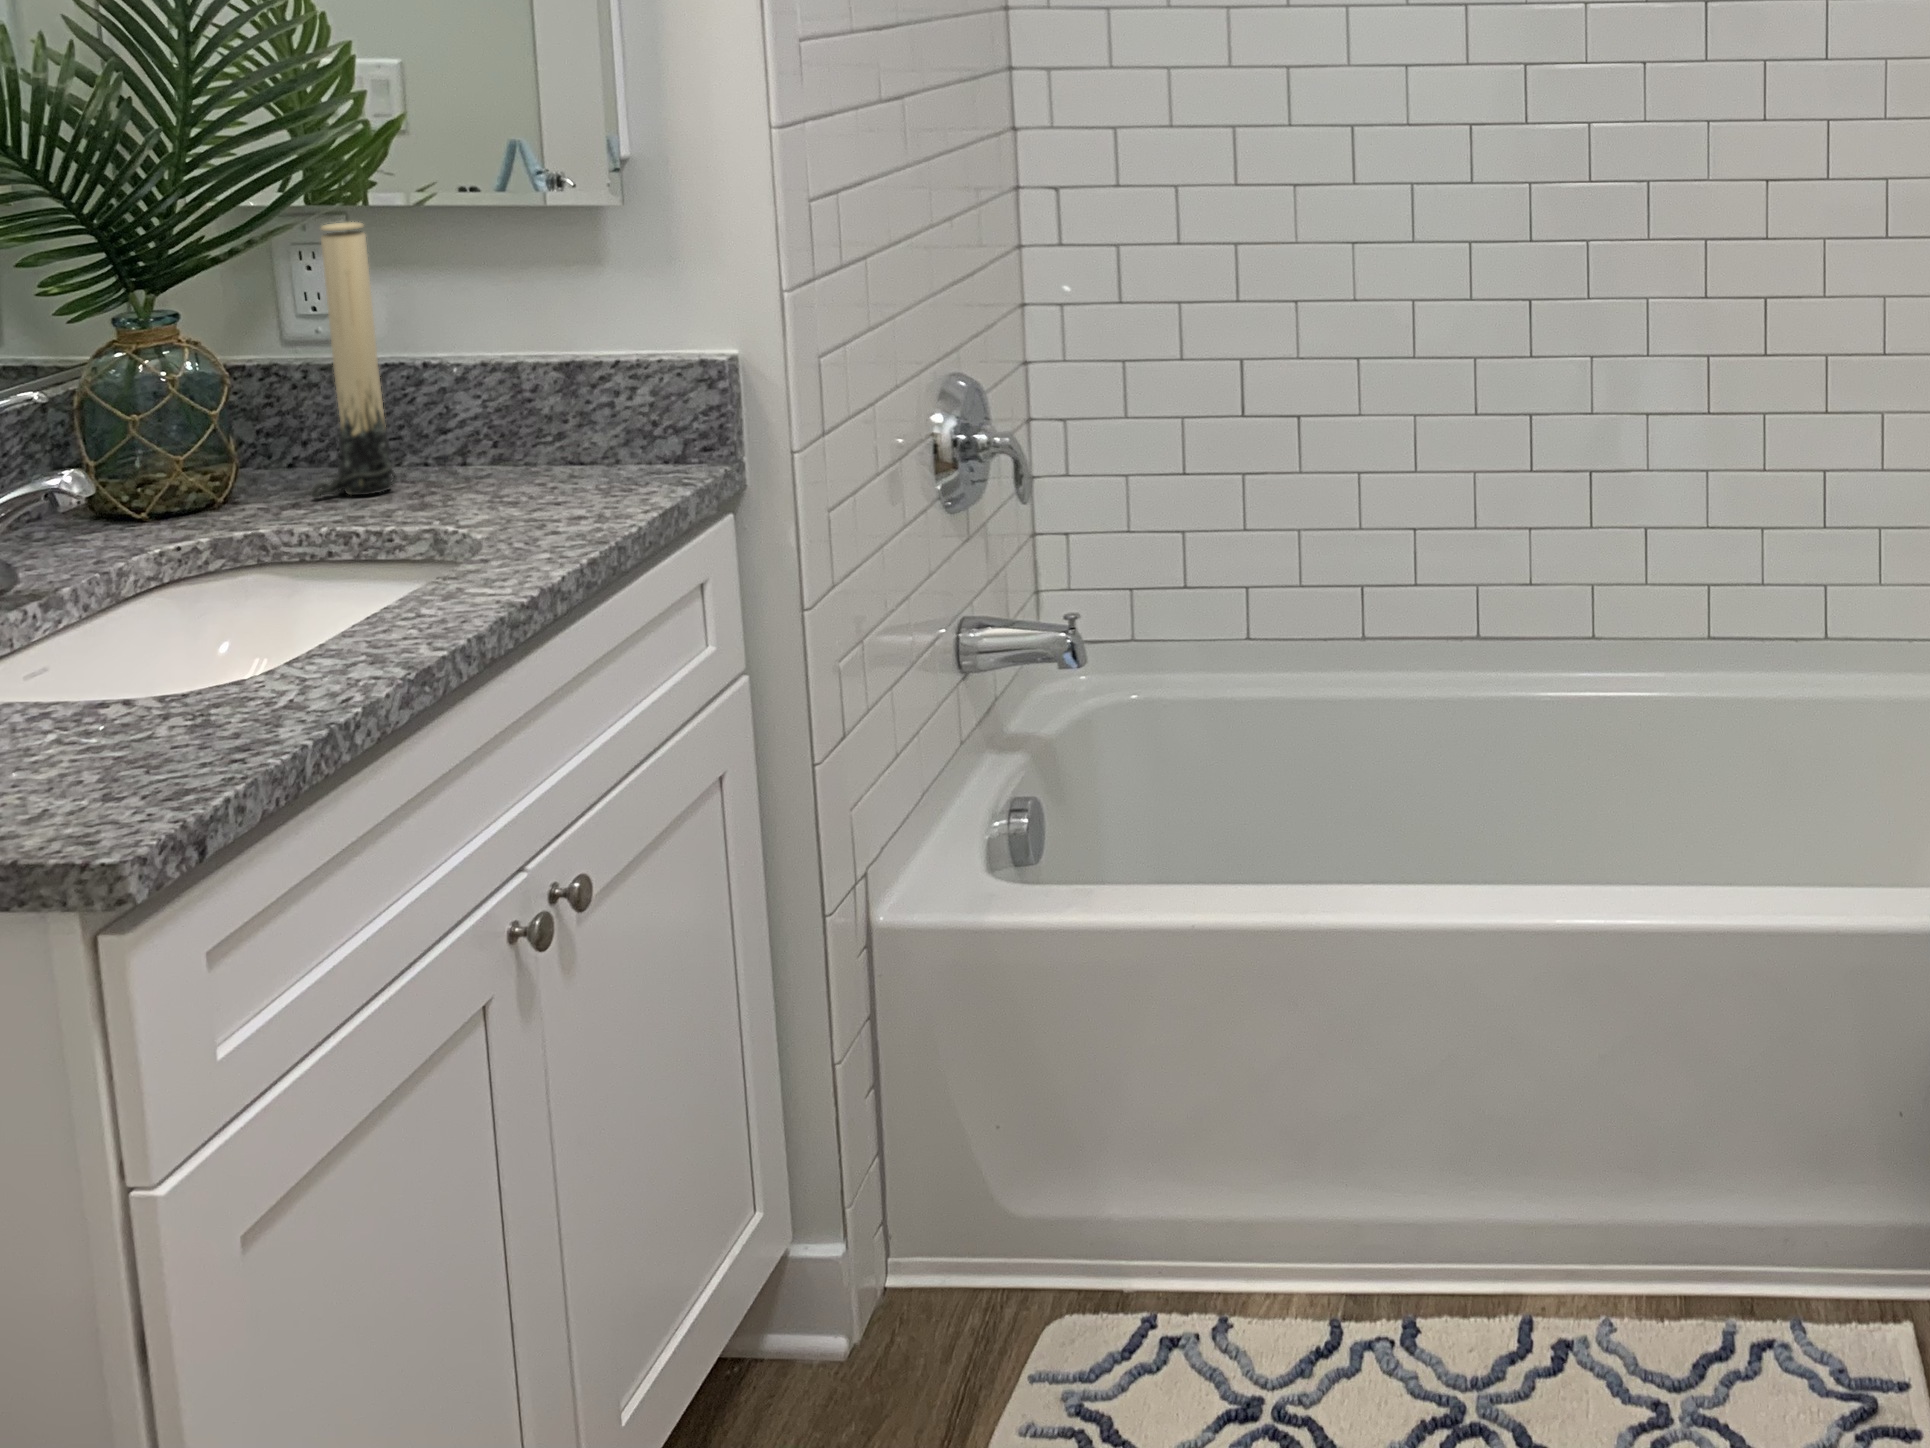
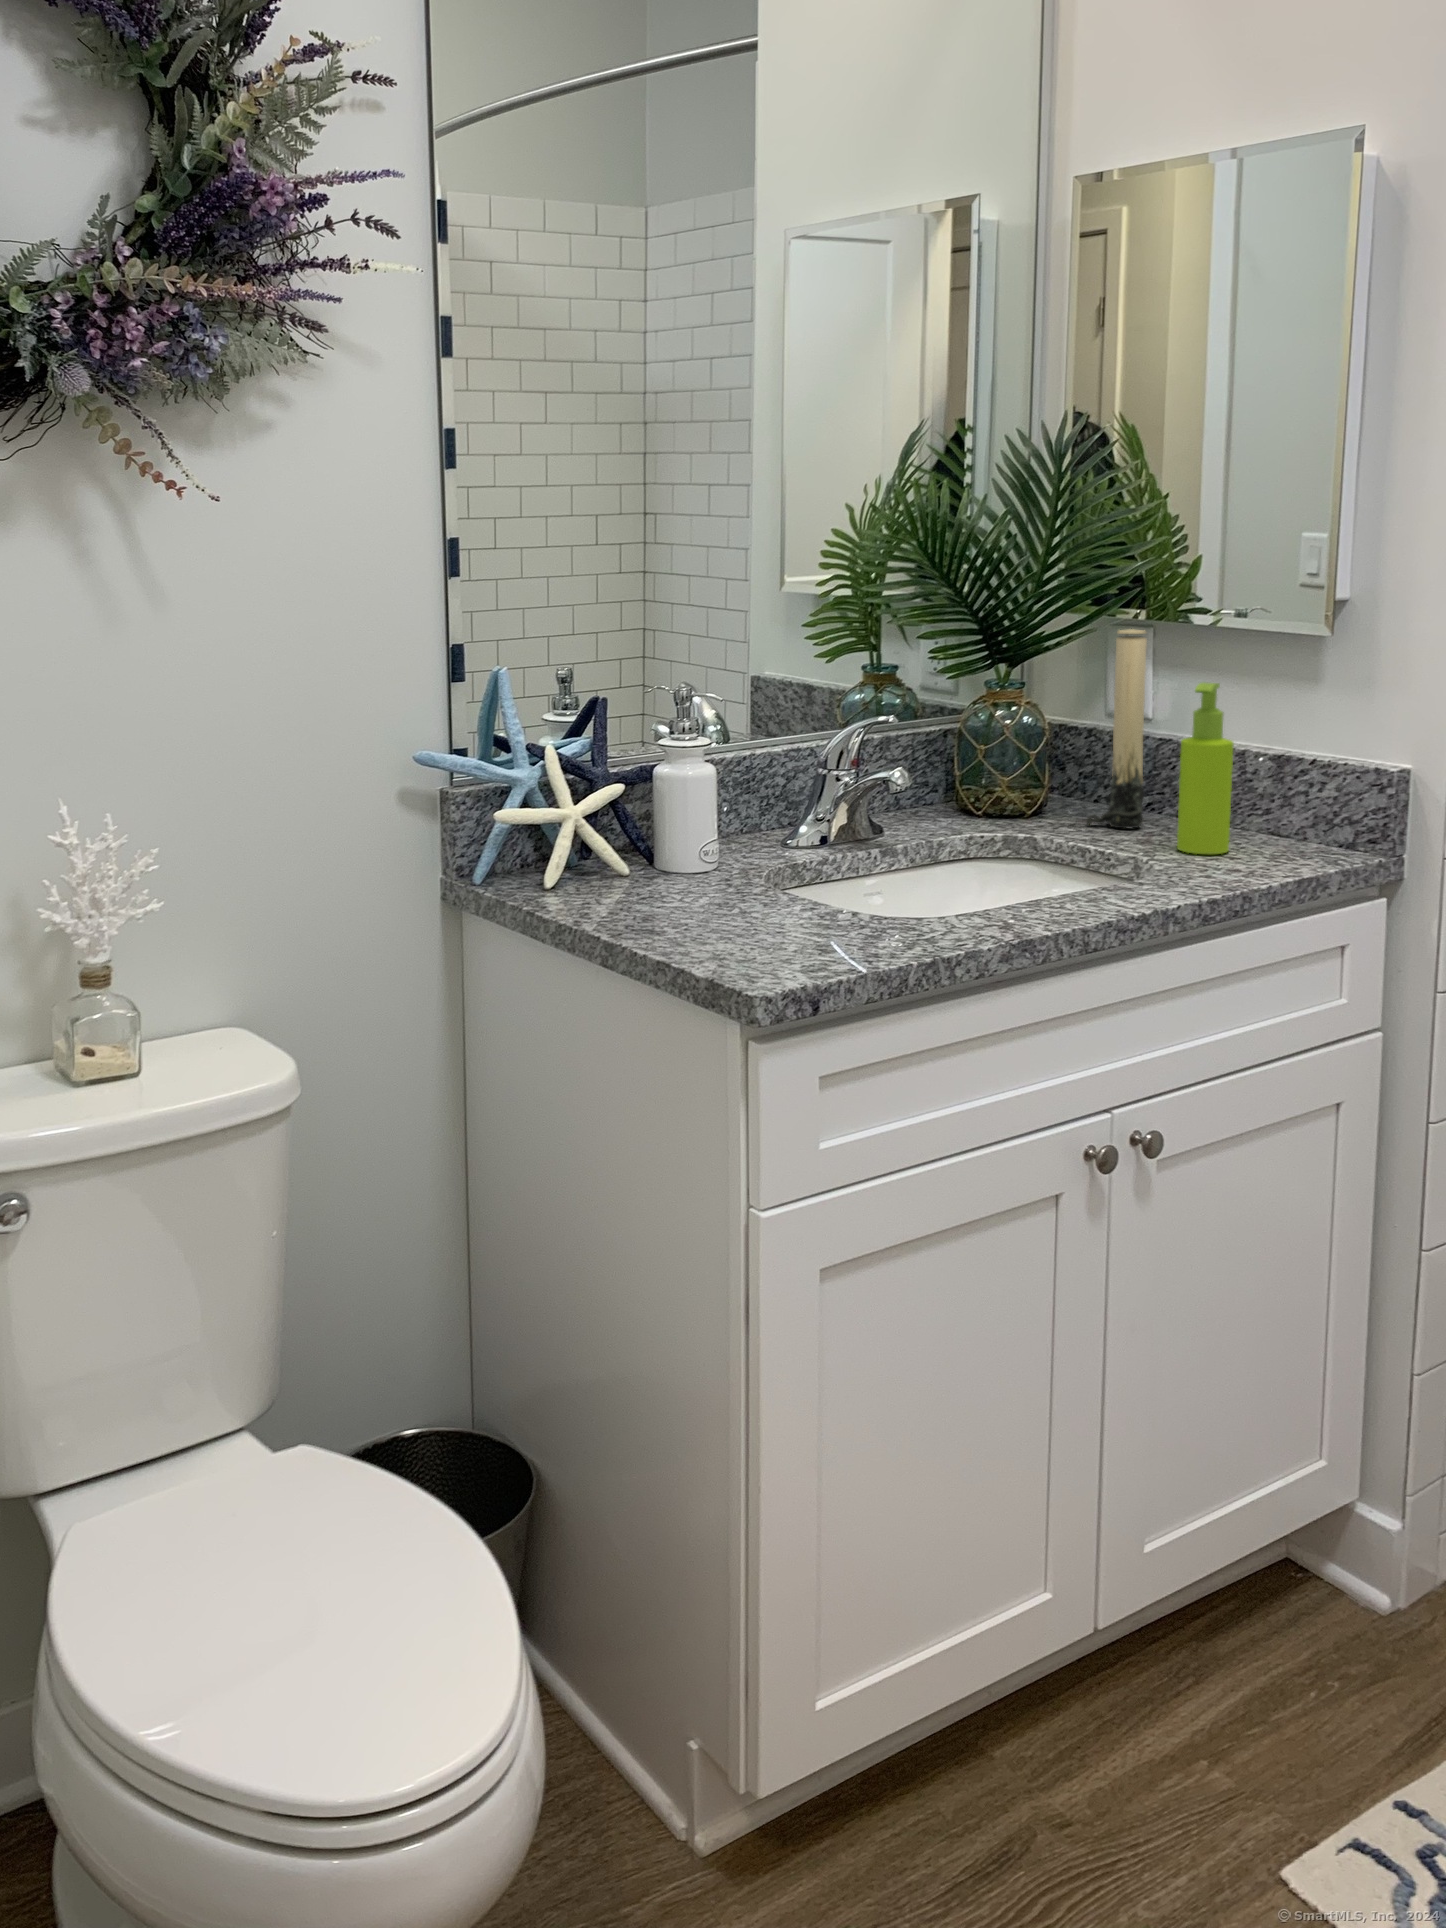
soap dispenser: none [459,283,542,509] -> present [1177,682,1234,854]

